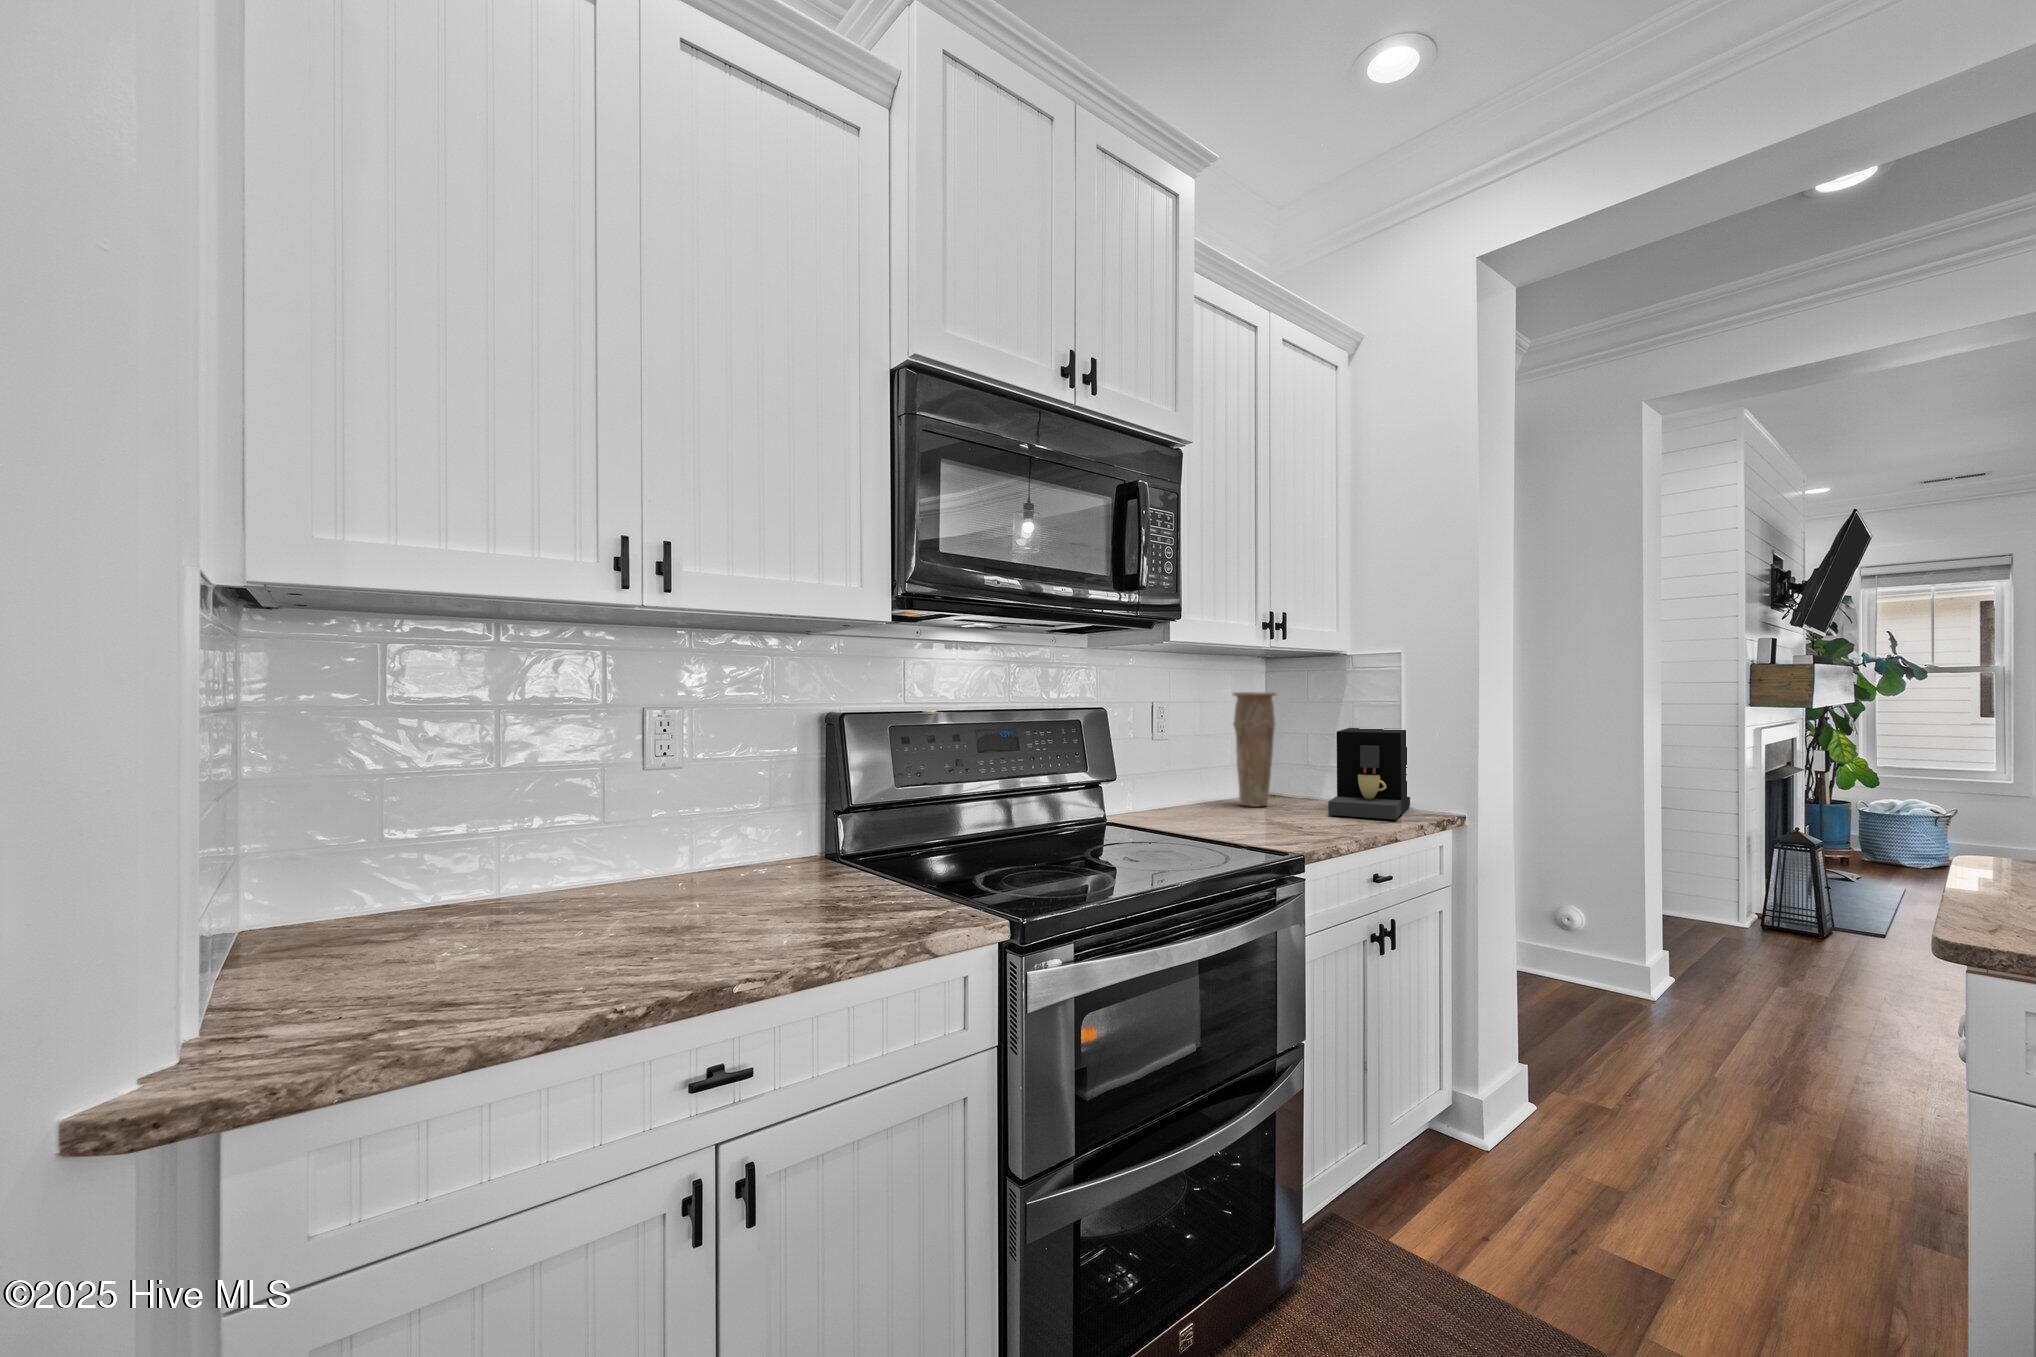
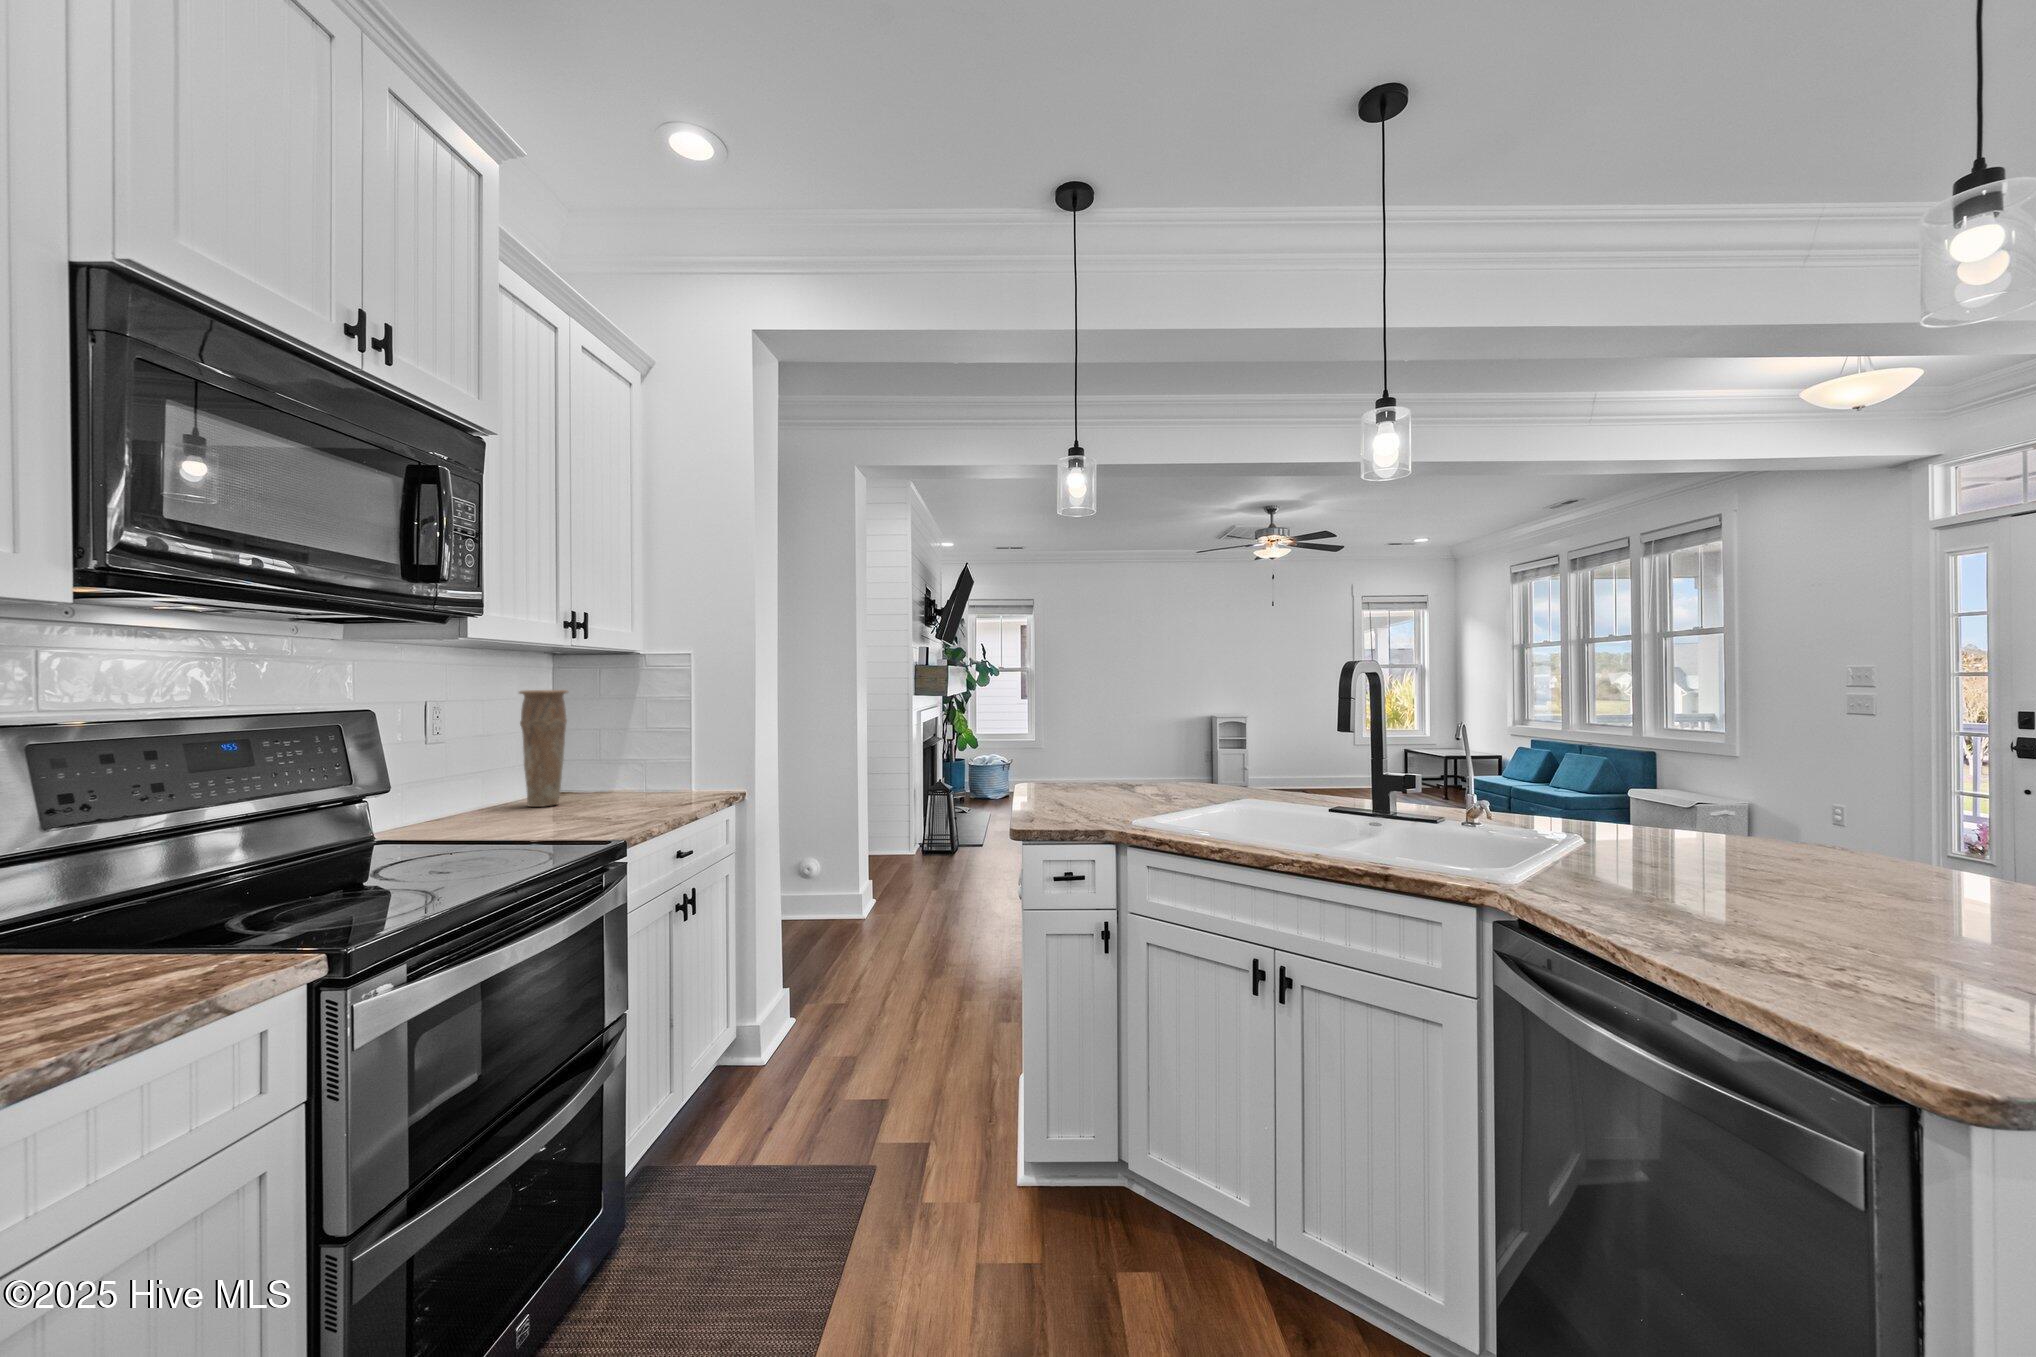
coffee maker: present [1328,728,1410,819] -> none [626,721,695,805]

